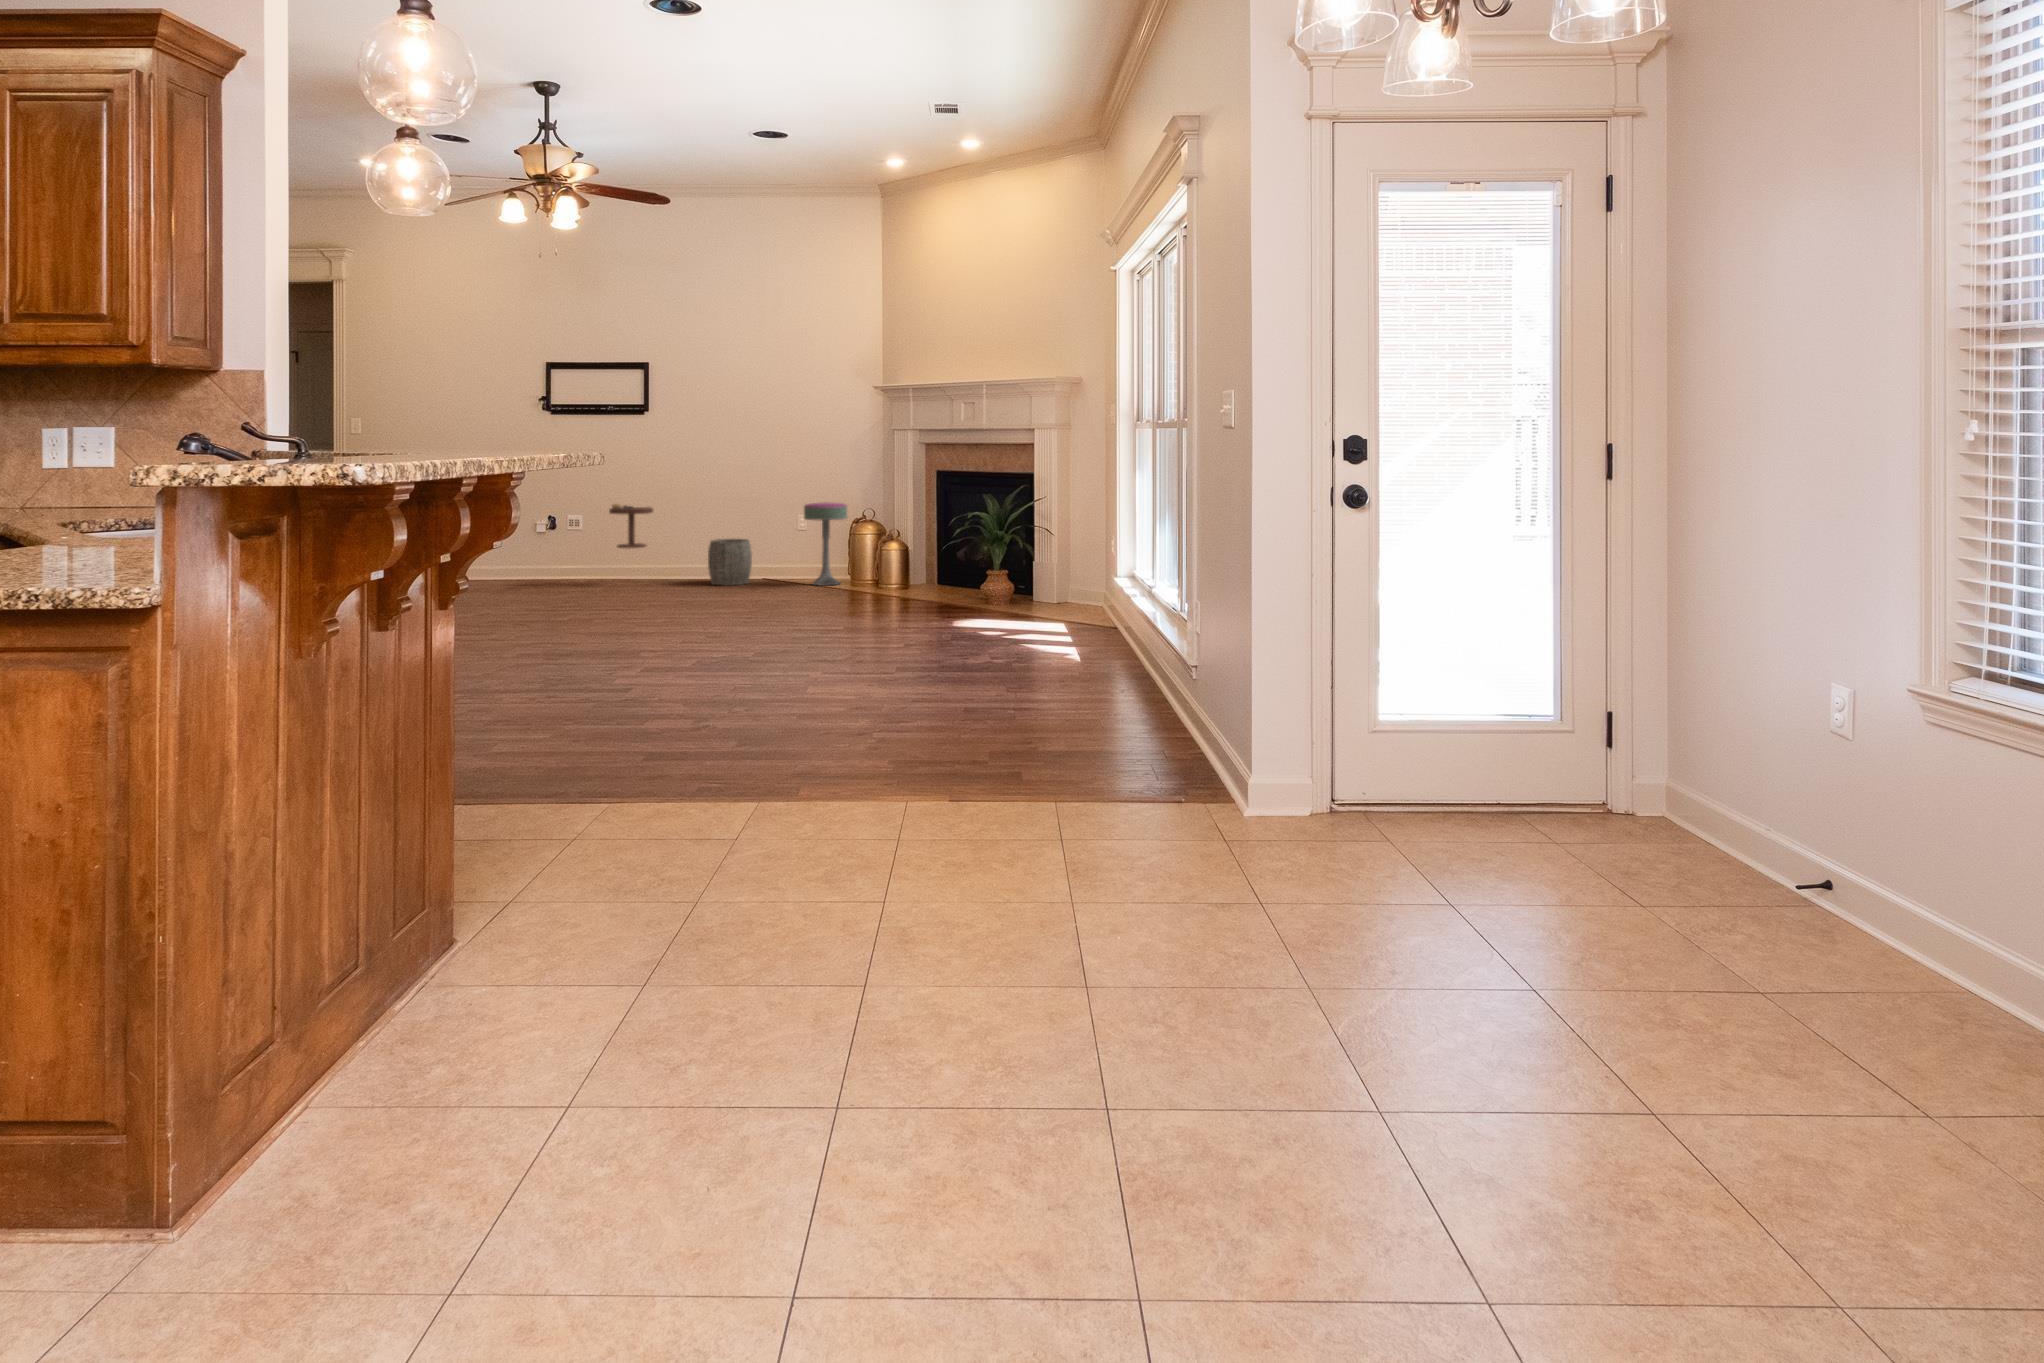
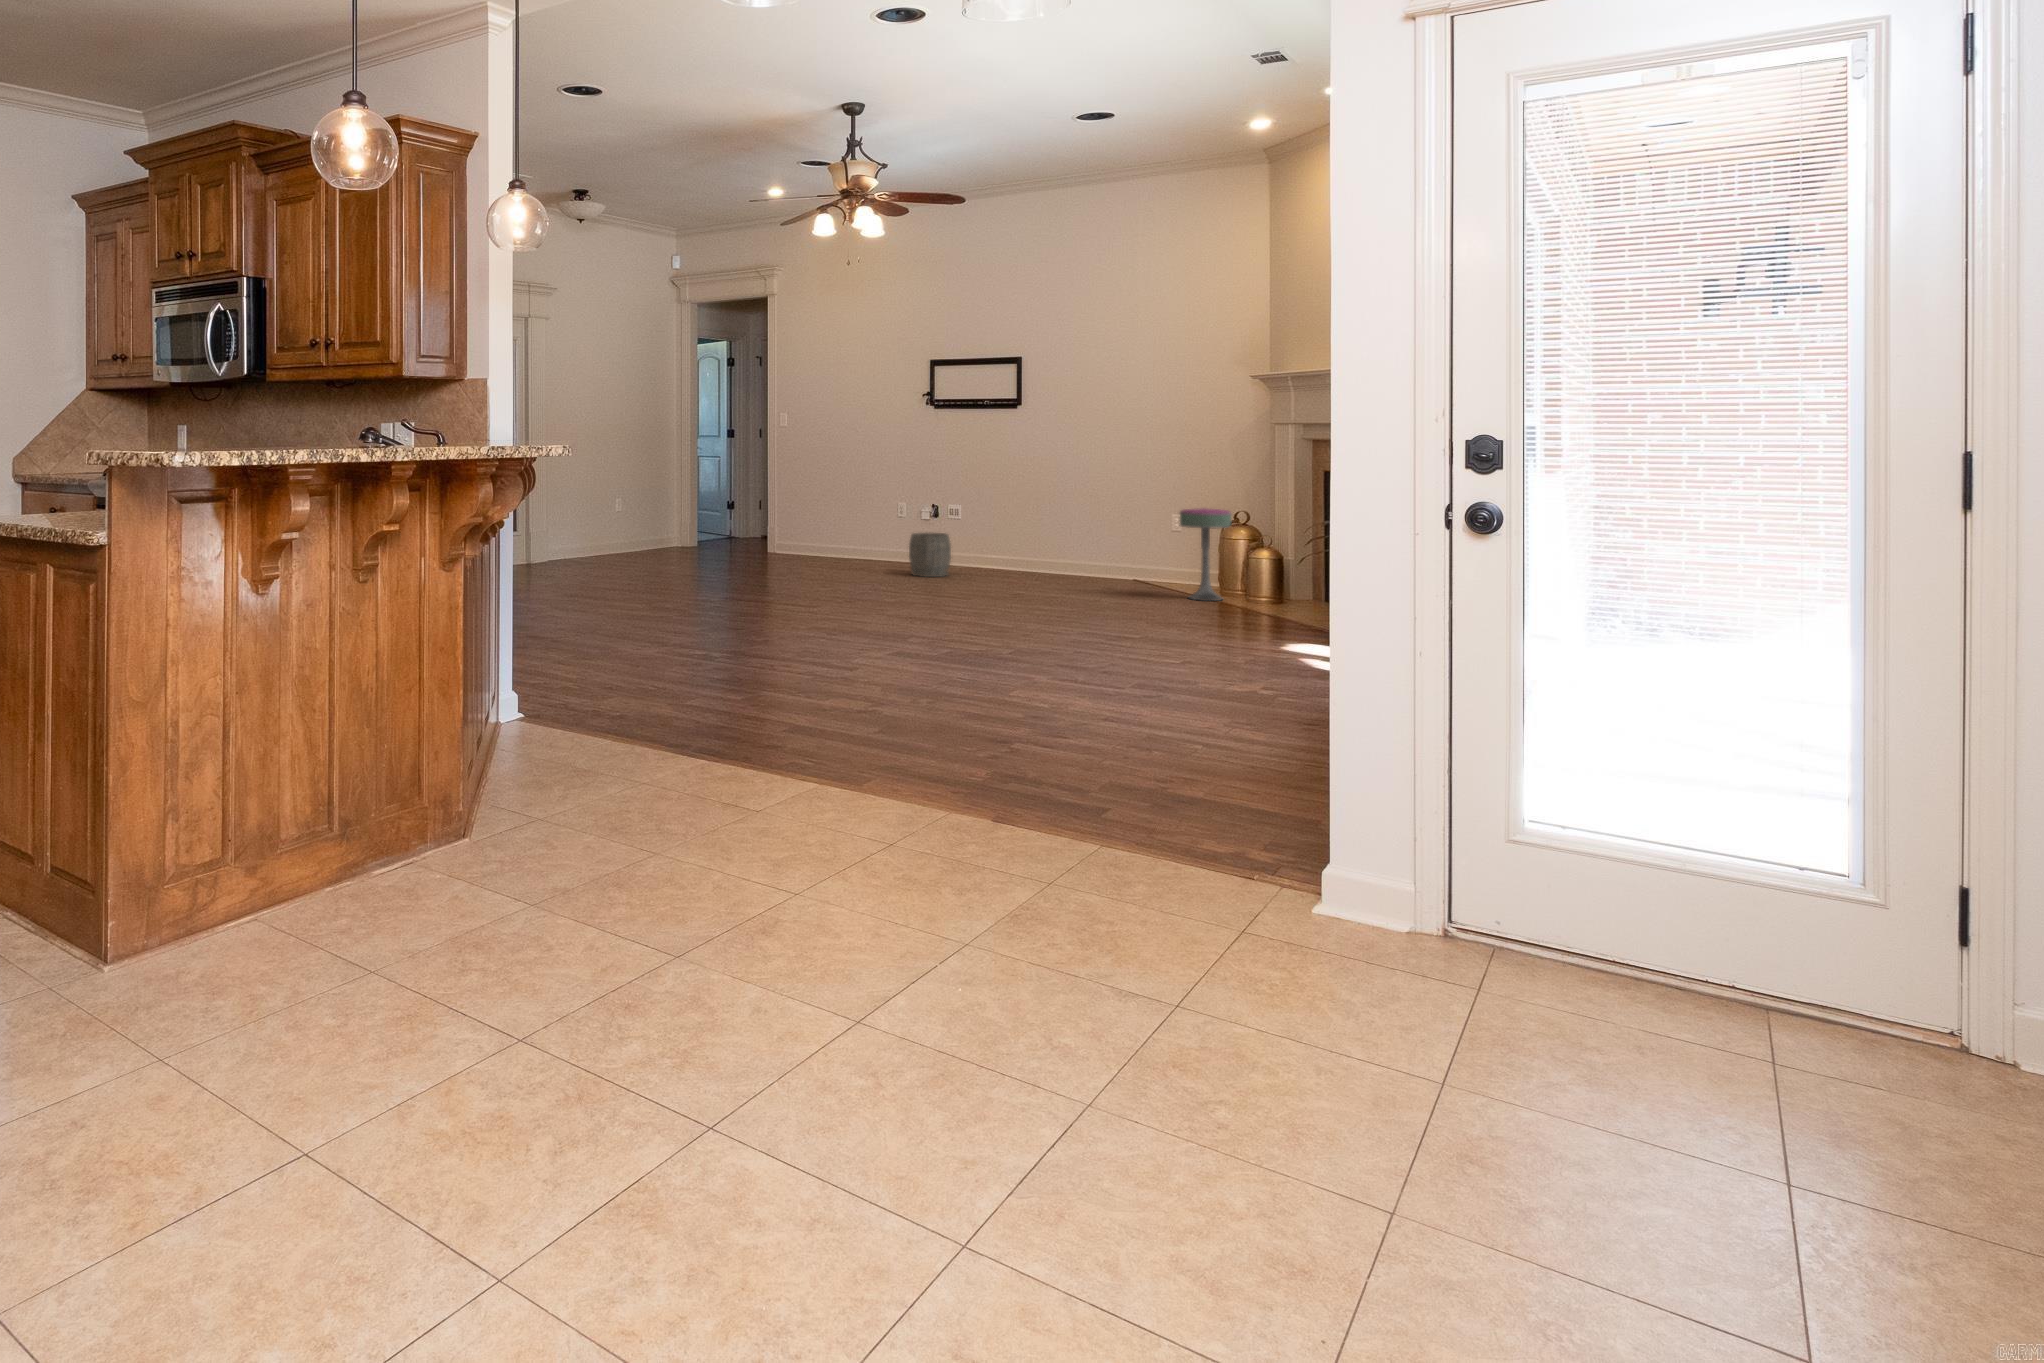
side table: present [609,504,653,548] -> none [982,501,1026,582]
woven basket: present [708,539,752,586] -> present [909,533,951,577]

